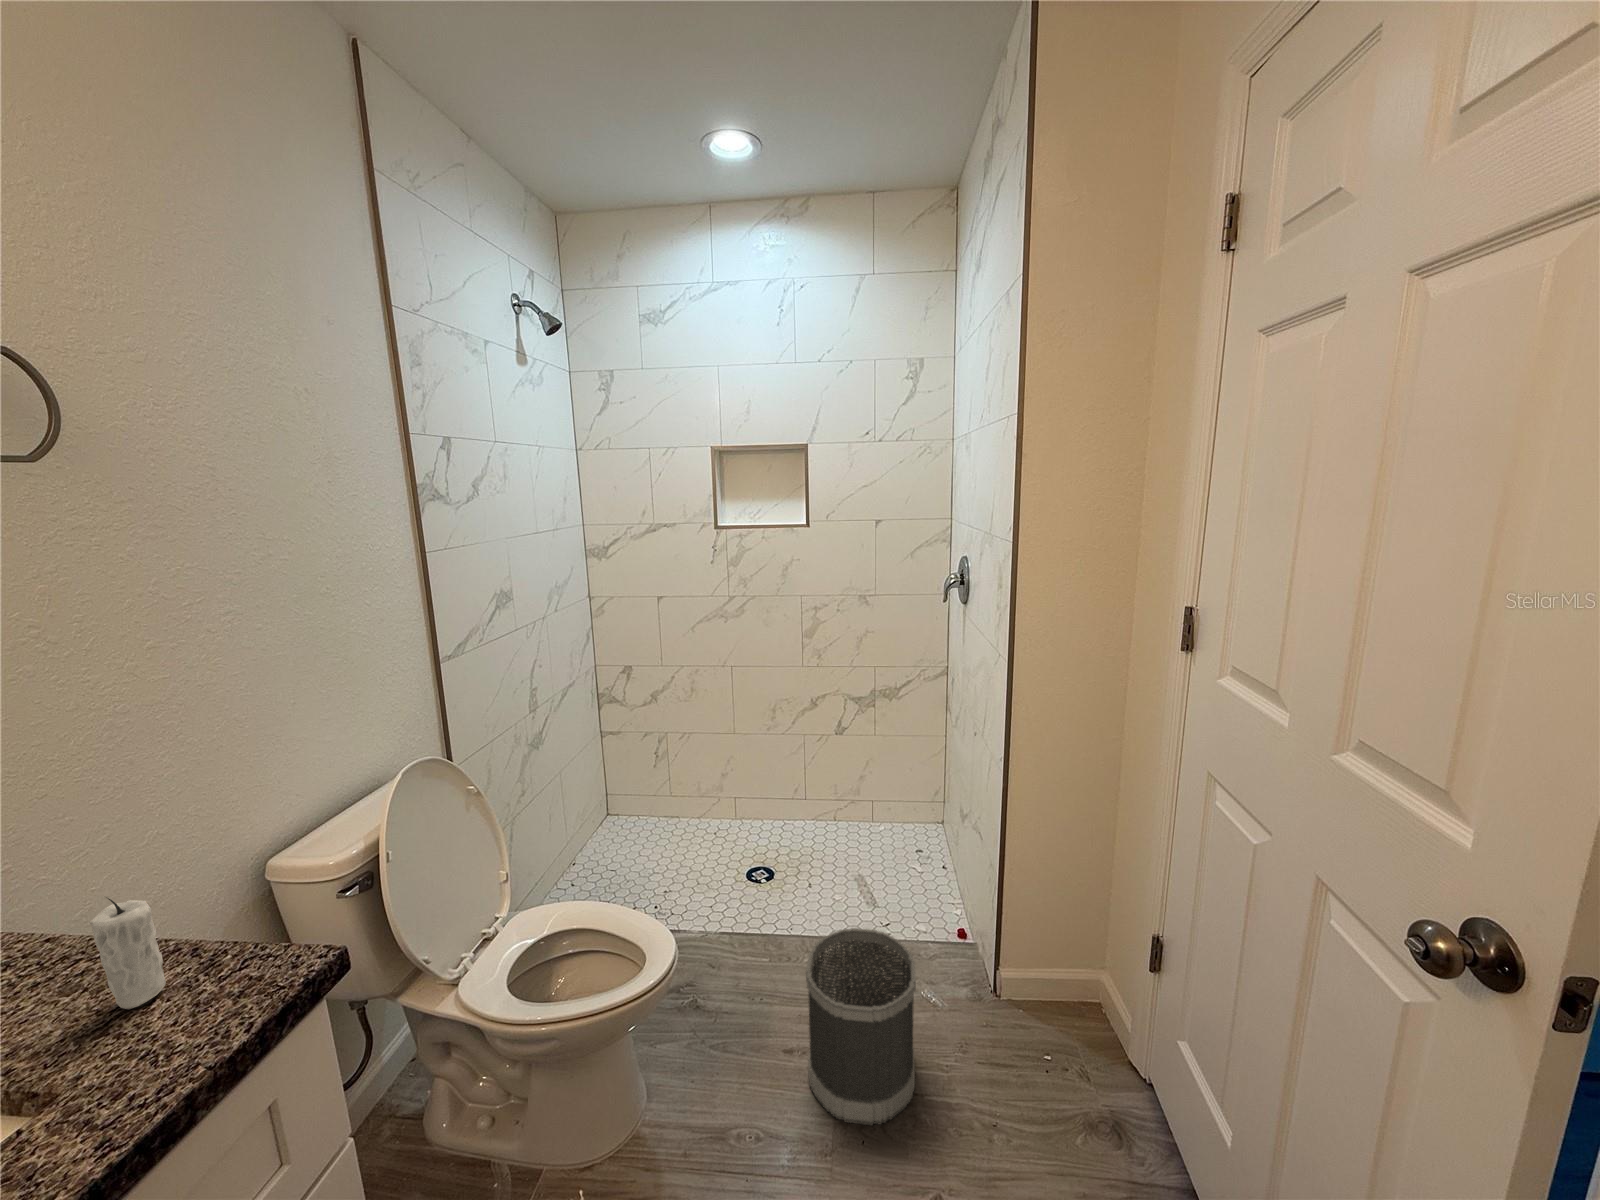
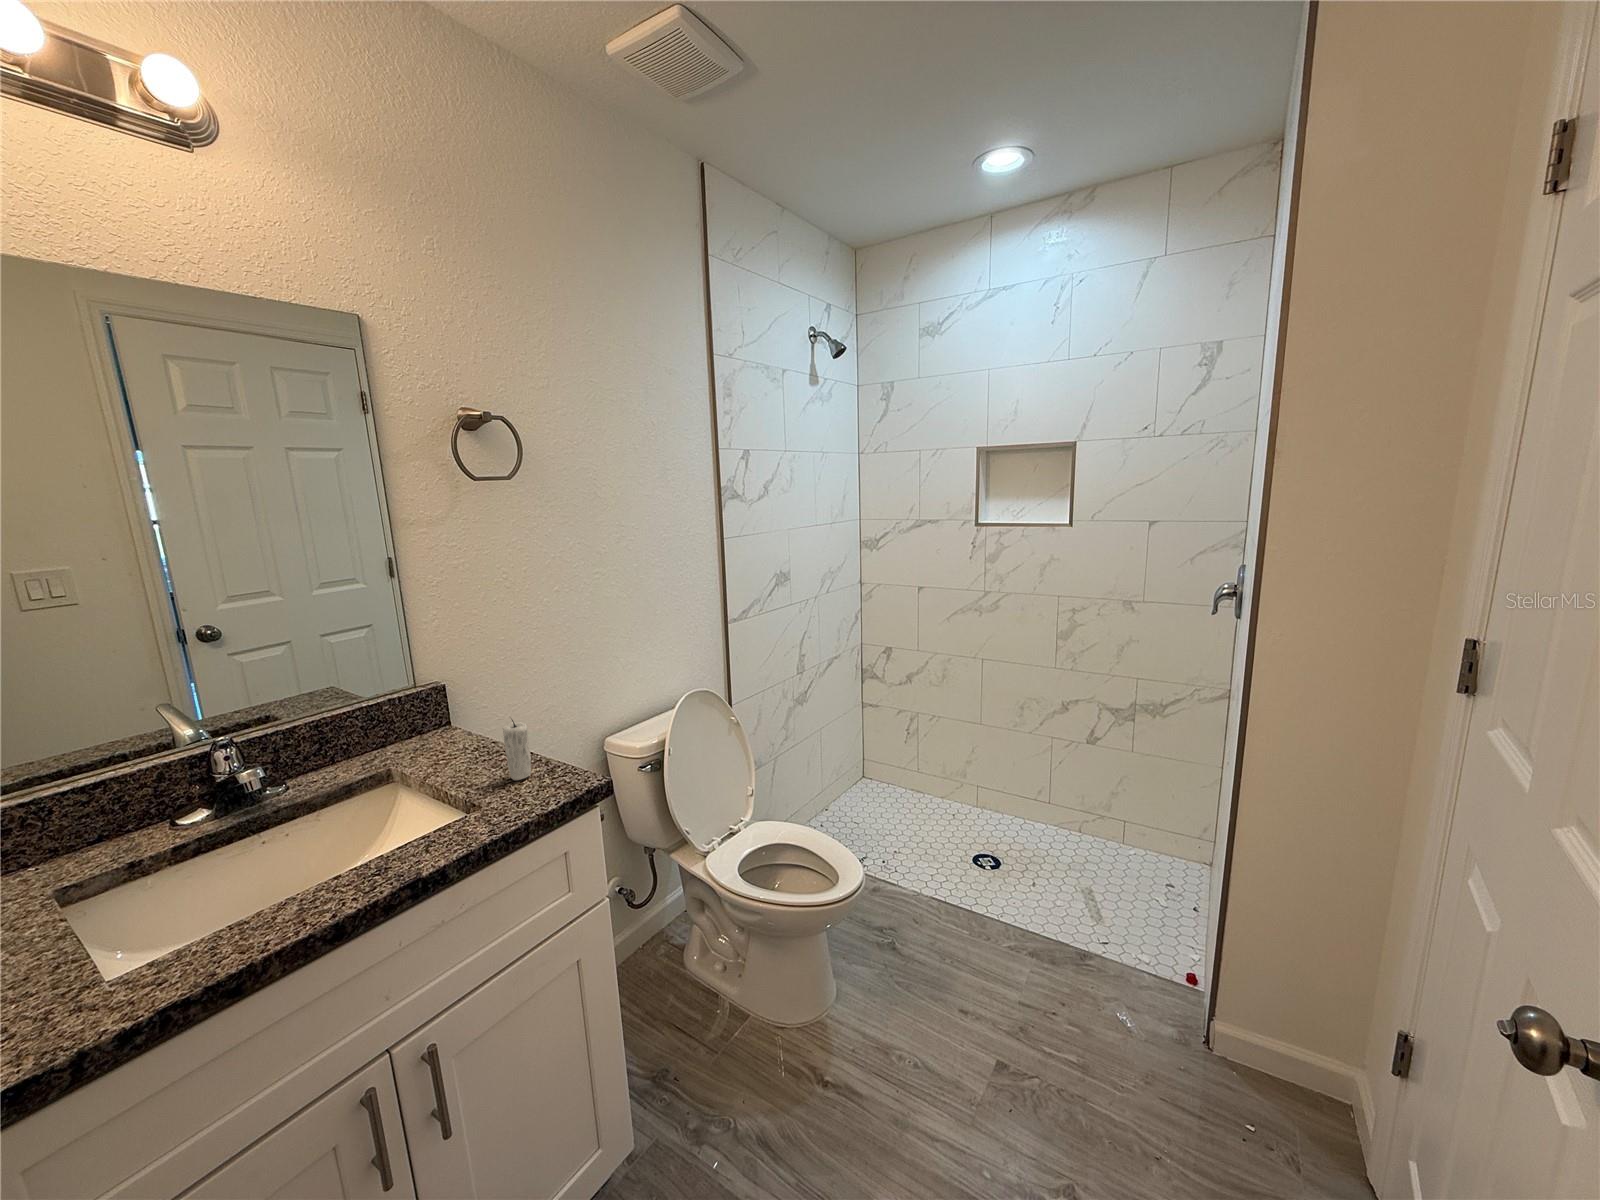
wastebasket: present [806,928,916,1125] -> none [977,917,1094,1108]

